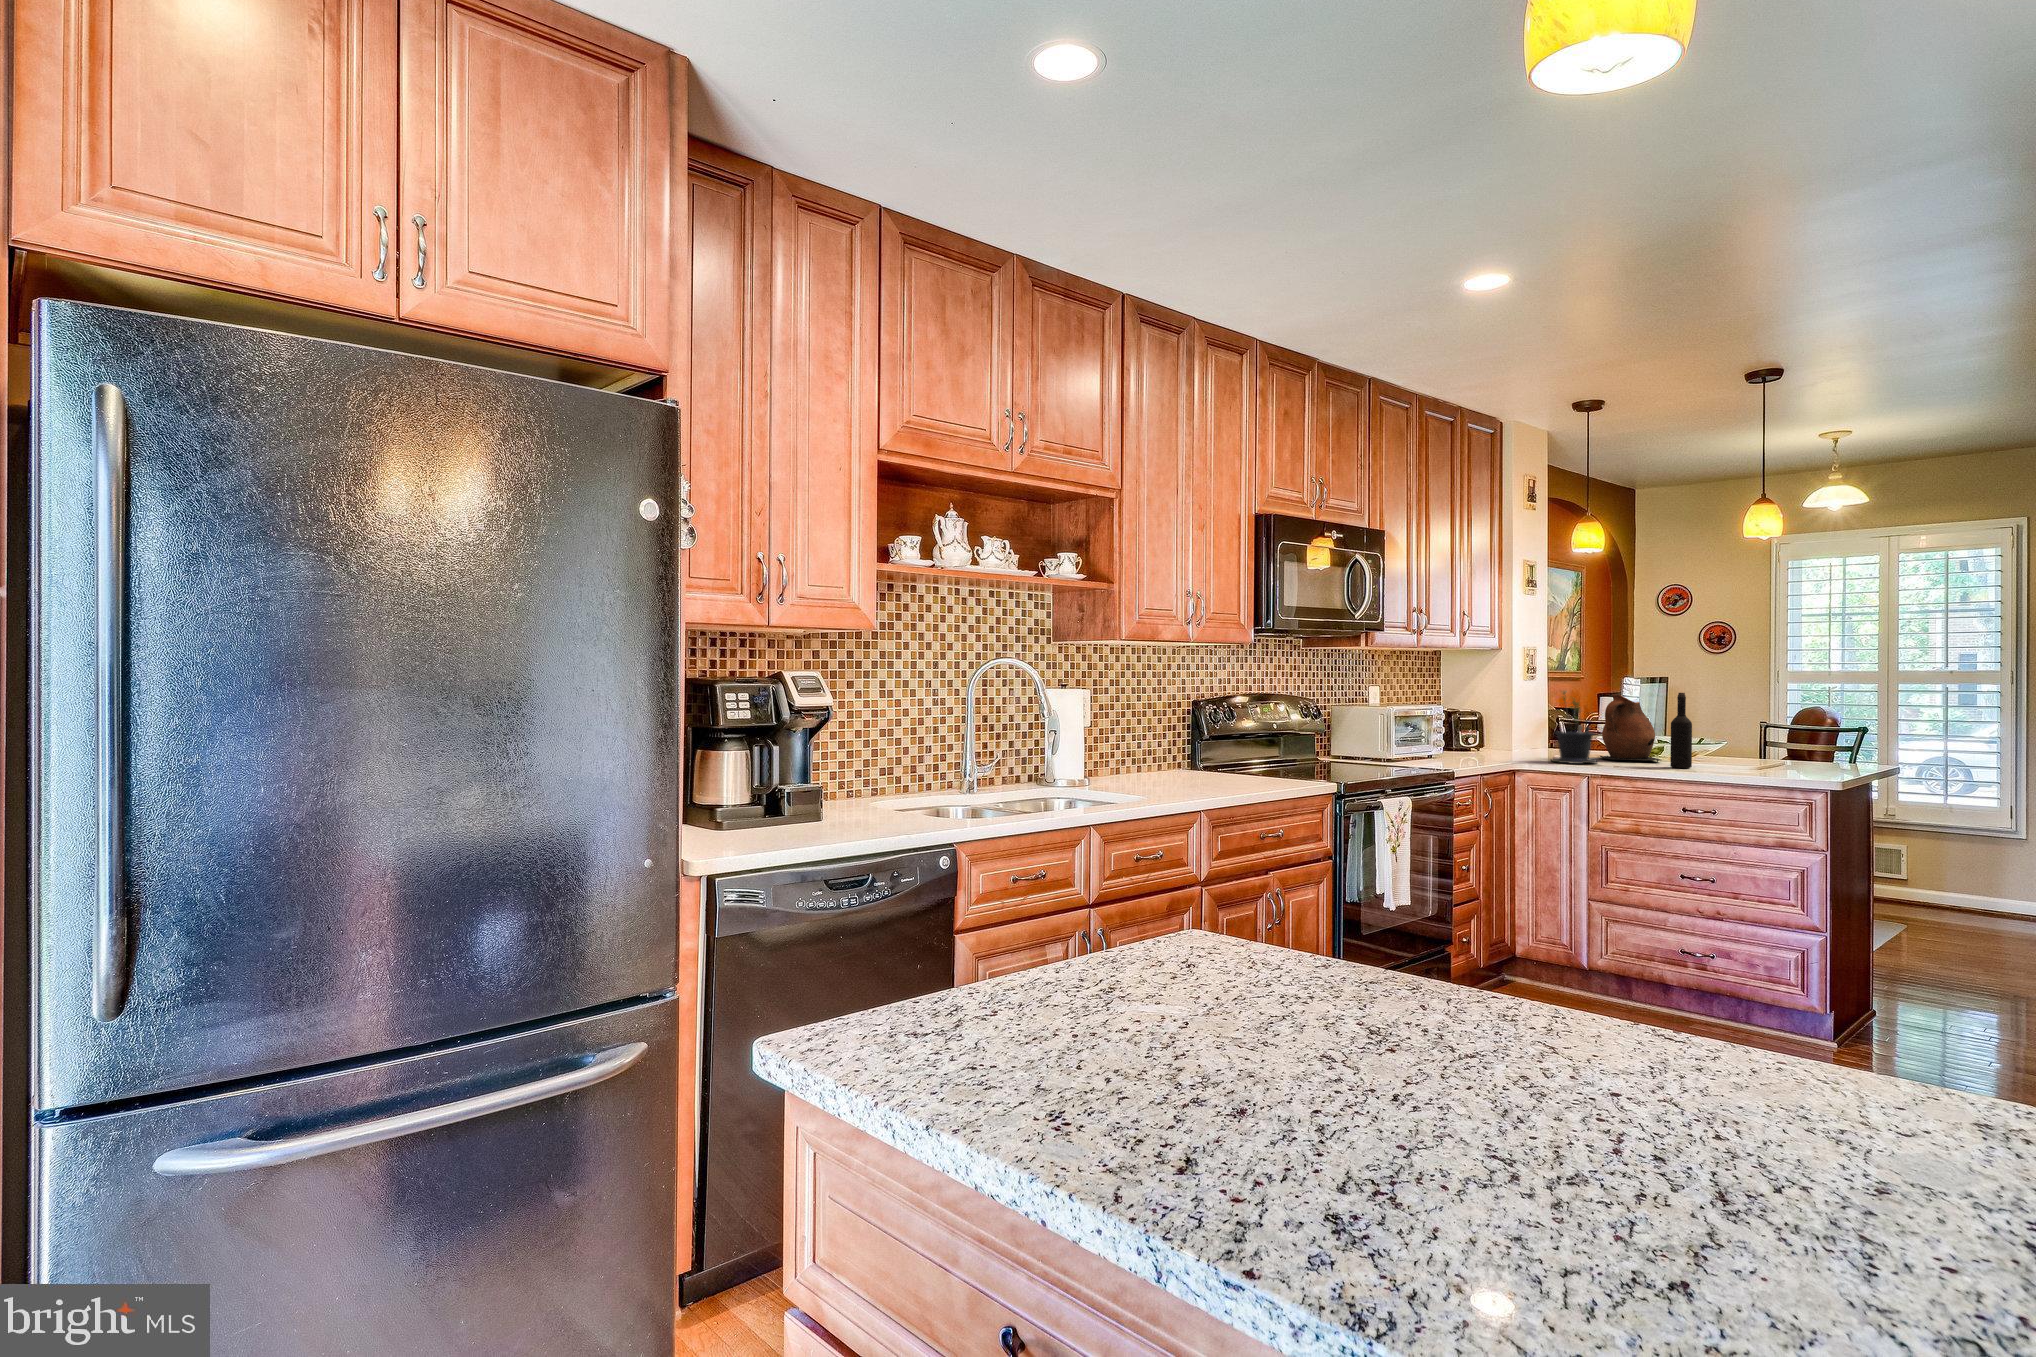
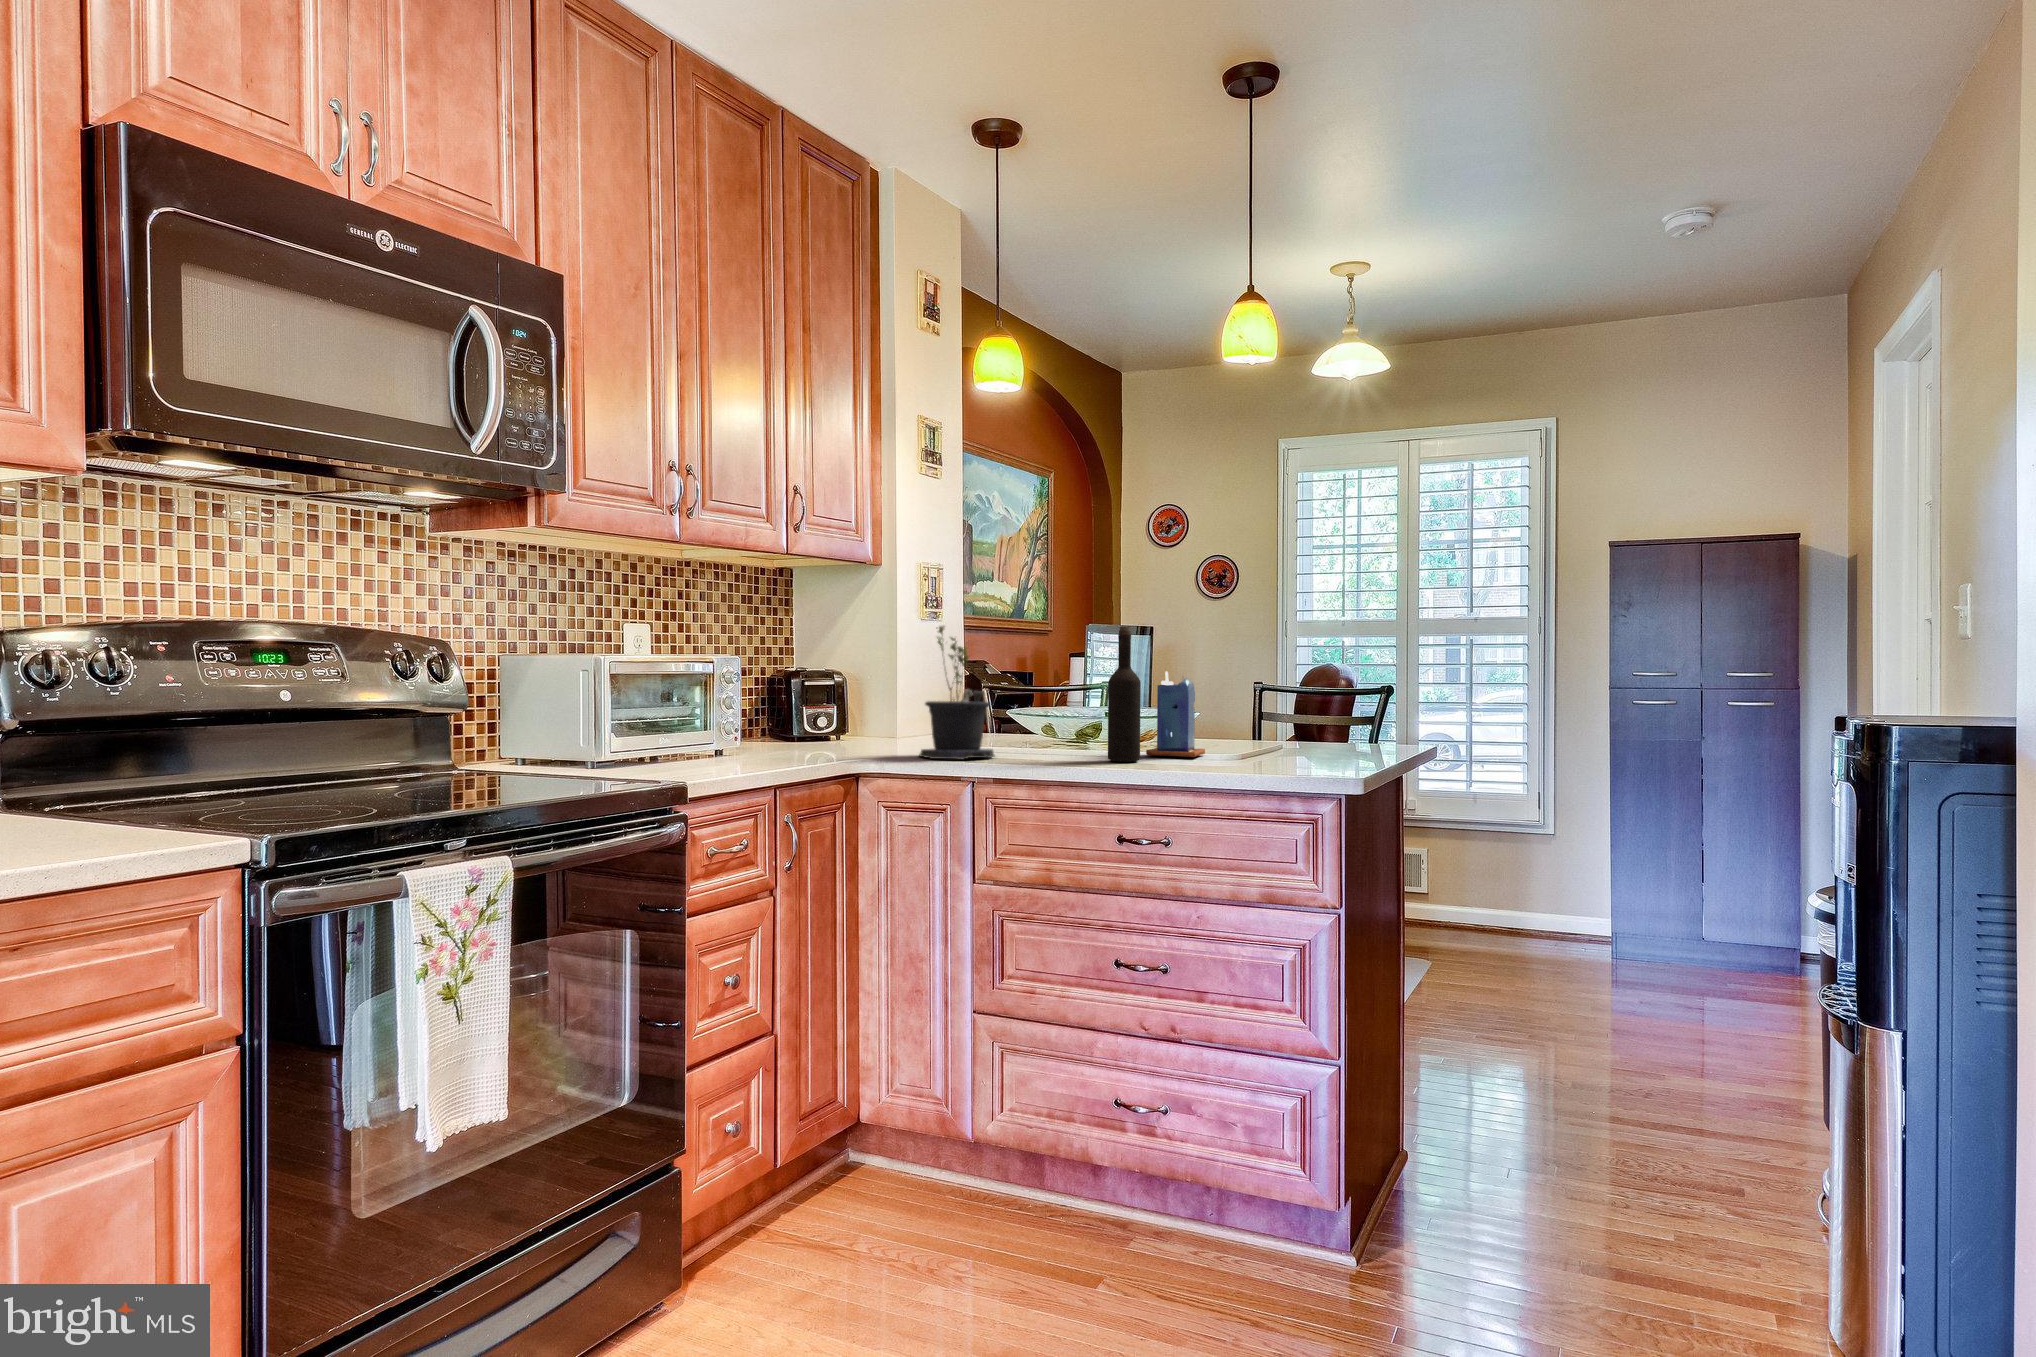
ceramic pitcher: present [1600,695,1661,762] -> none [1007,635,1104,751]
candle: none [1693,717,1732,767] -> present [1146,671,1205,757]

